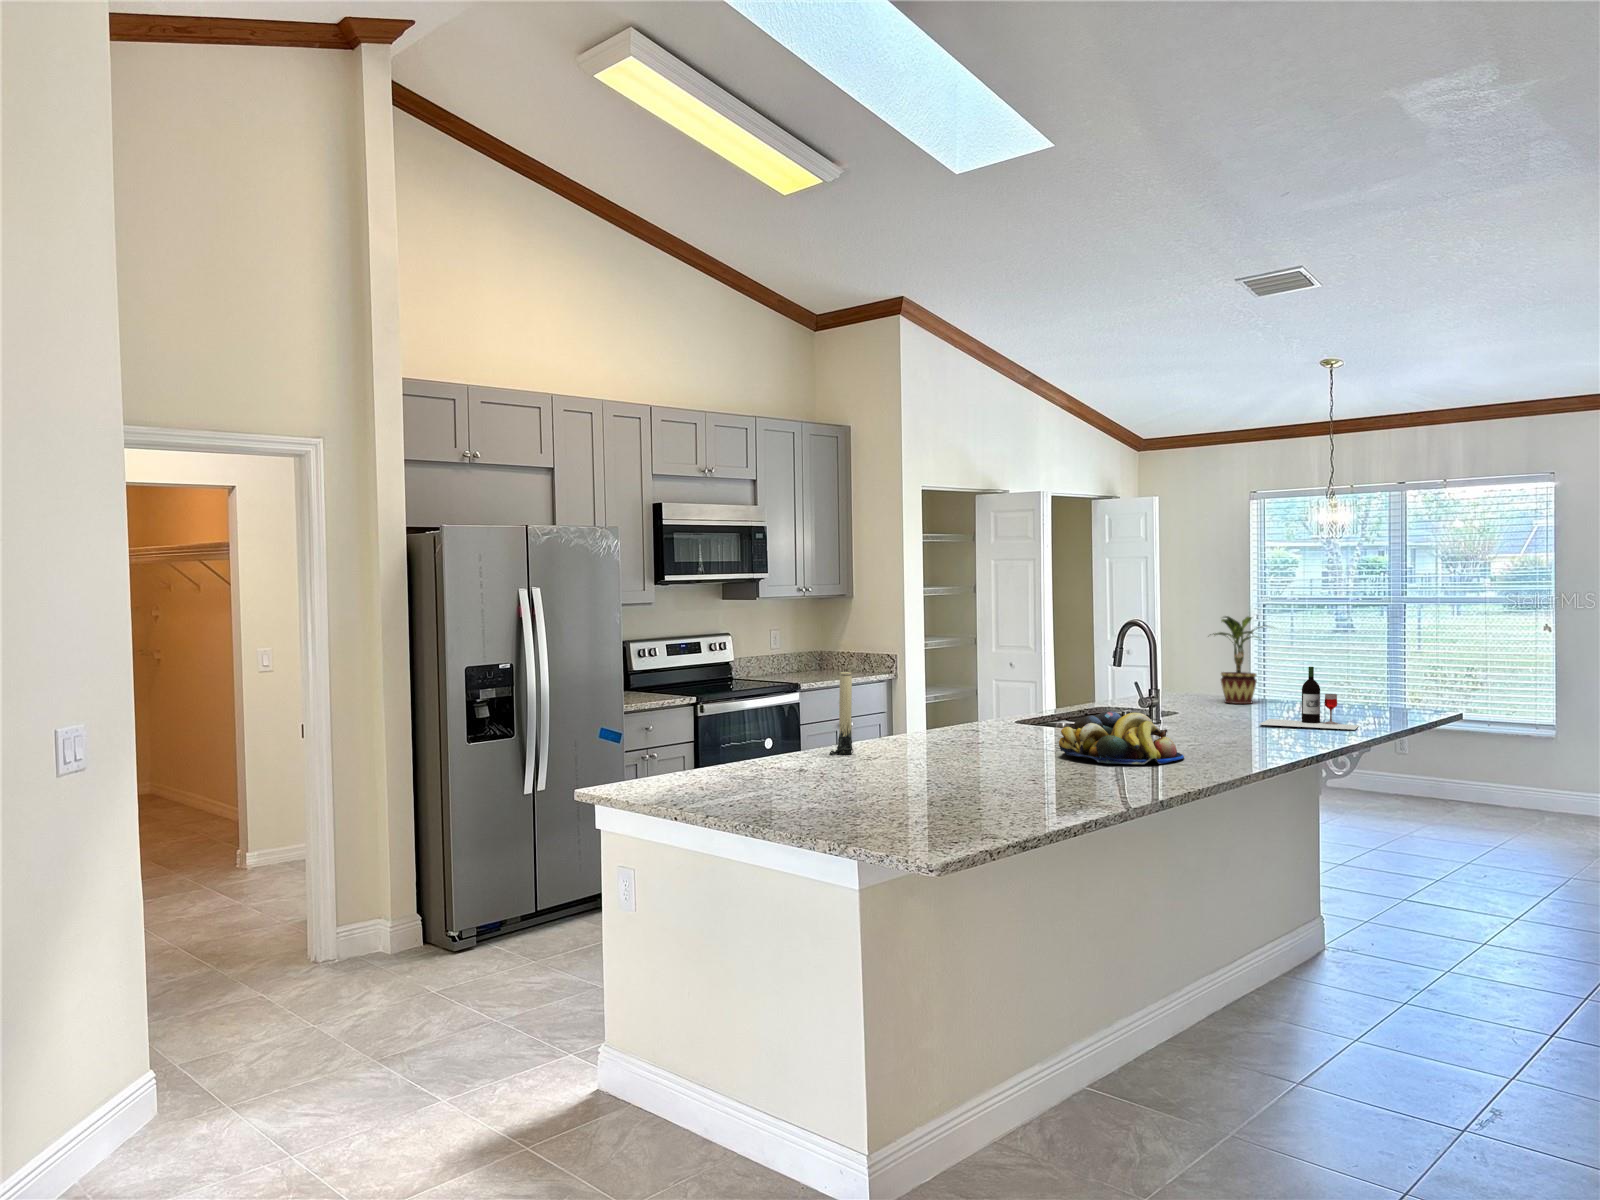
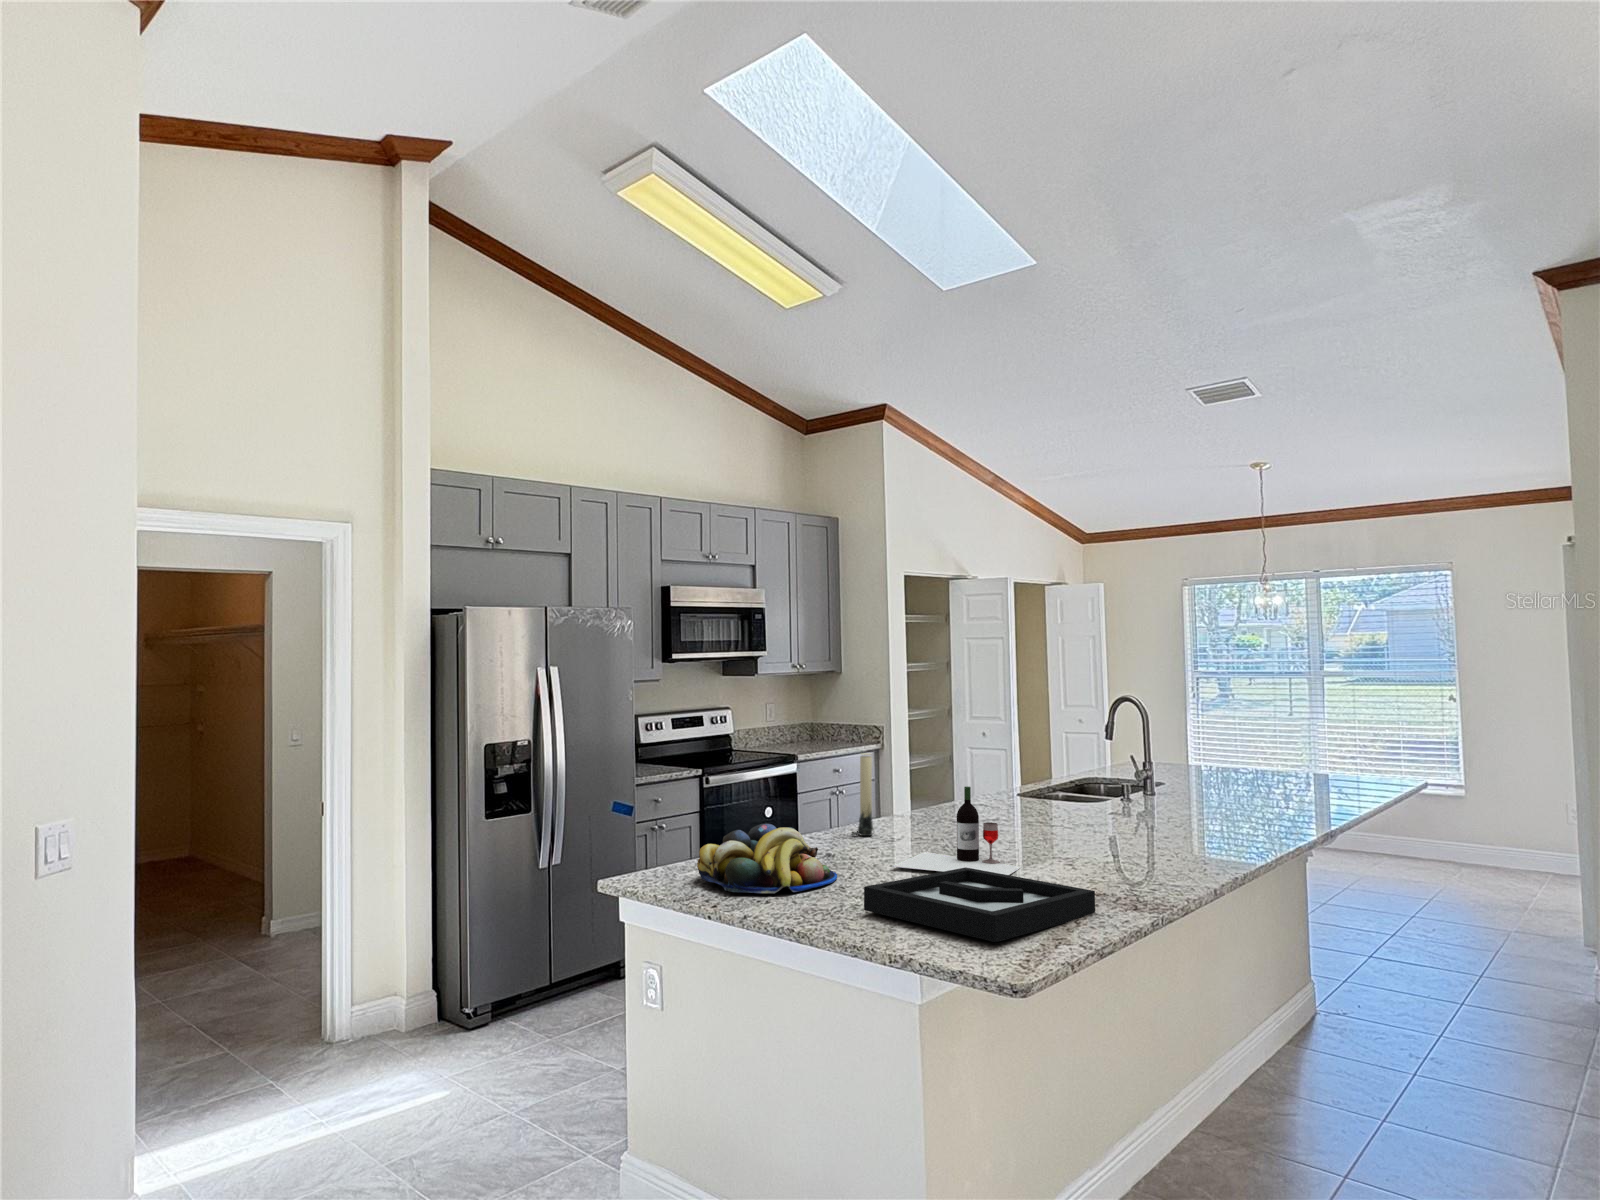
potted plant: present [1210,616,1266,704] -> none [1181,693,1249,775]
wine bottle: present [1259,667,1358,730] -> present [893,786,1021,875]
fruit bowl: present [1059,711,1184,764] -> present [697,824,837,893]
decorative tray: none [817,778,1038,836] -> present [864,867,1095,942]

